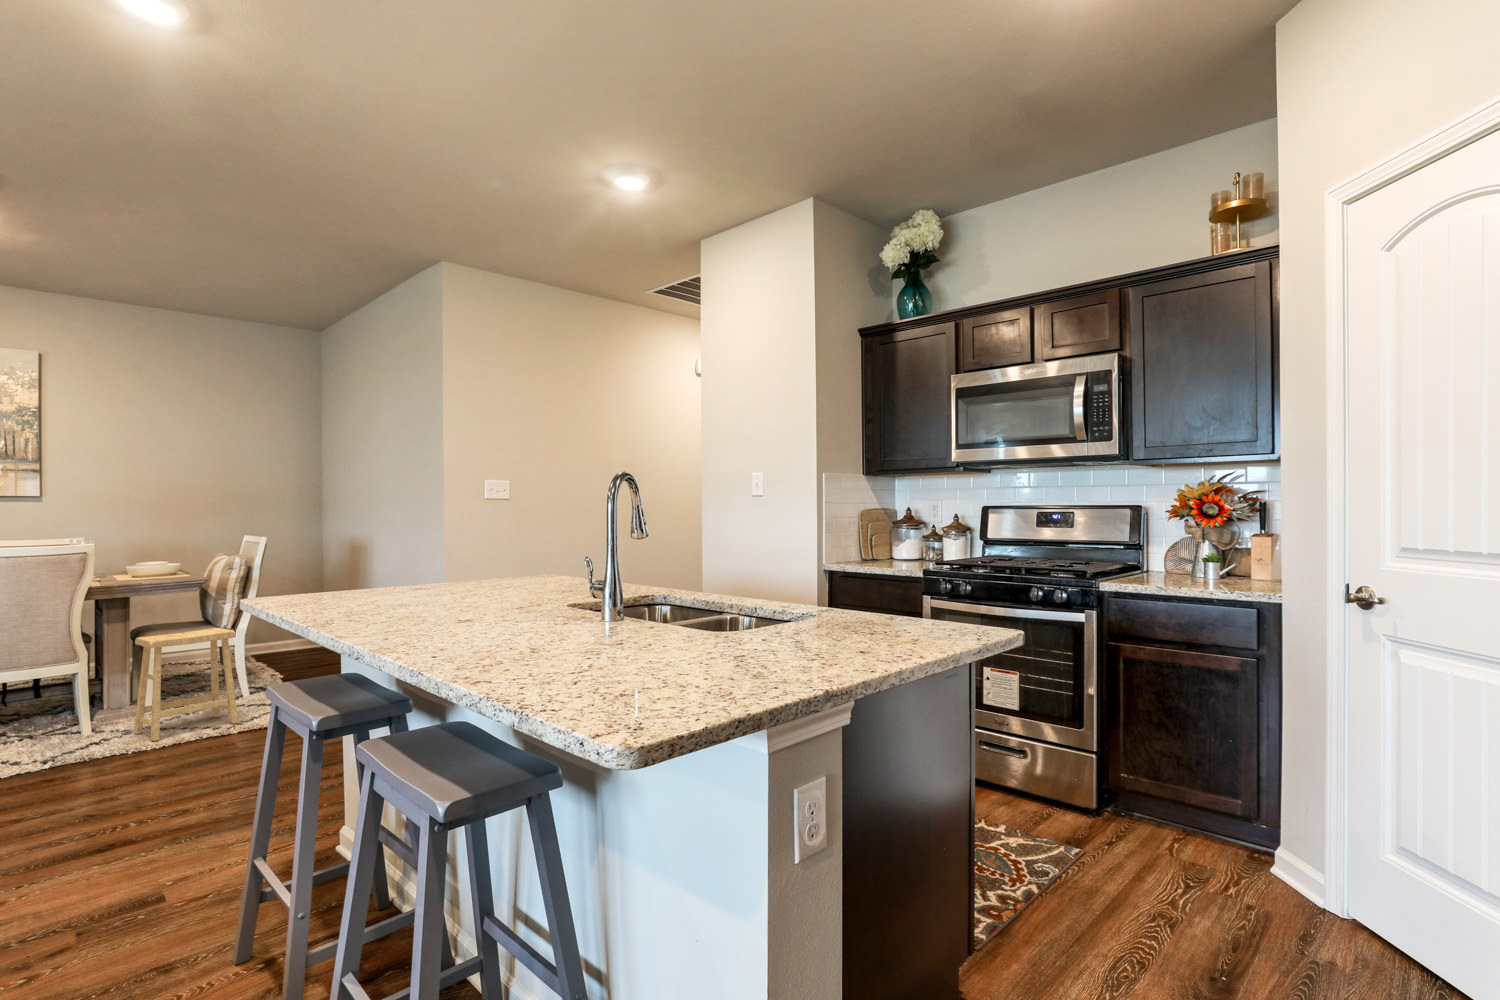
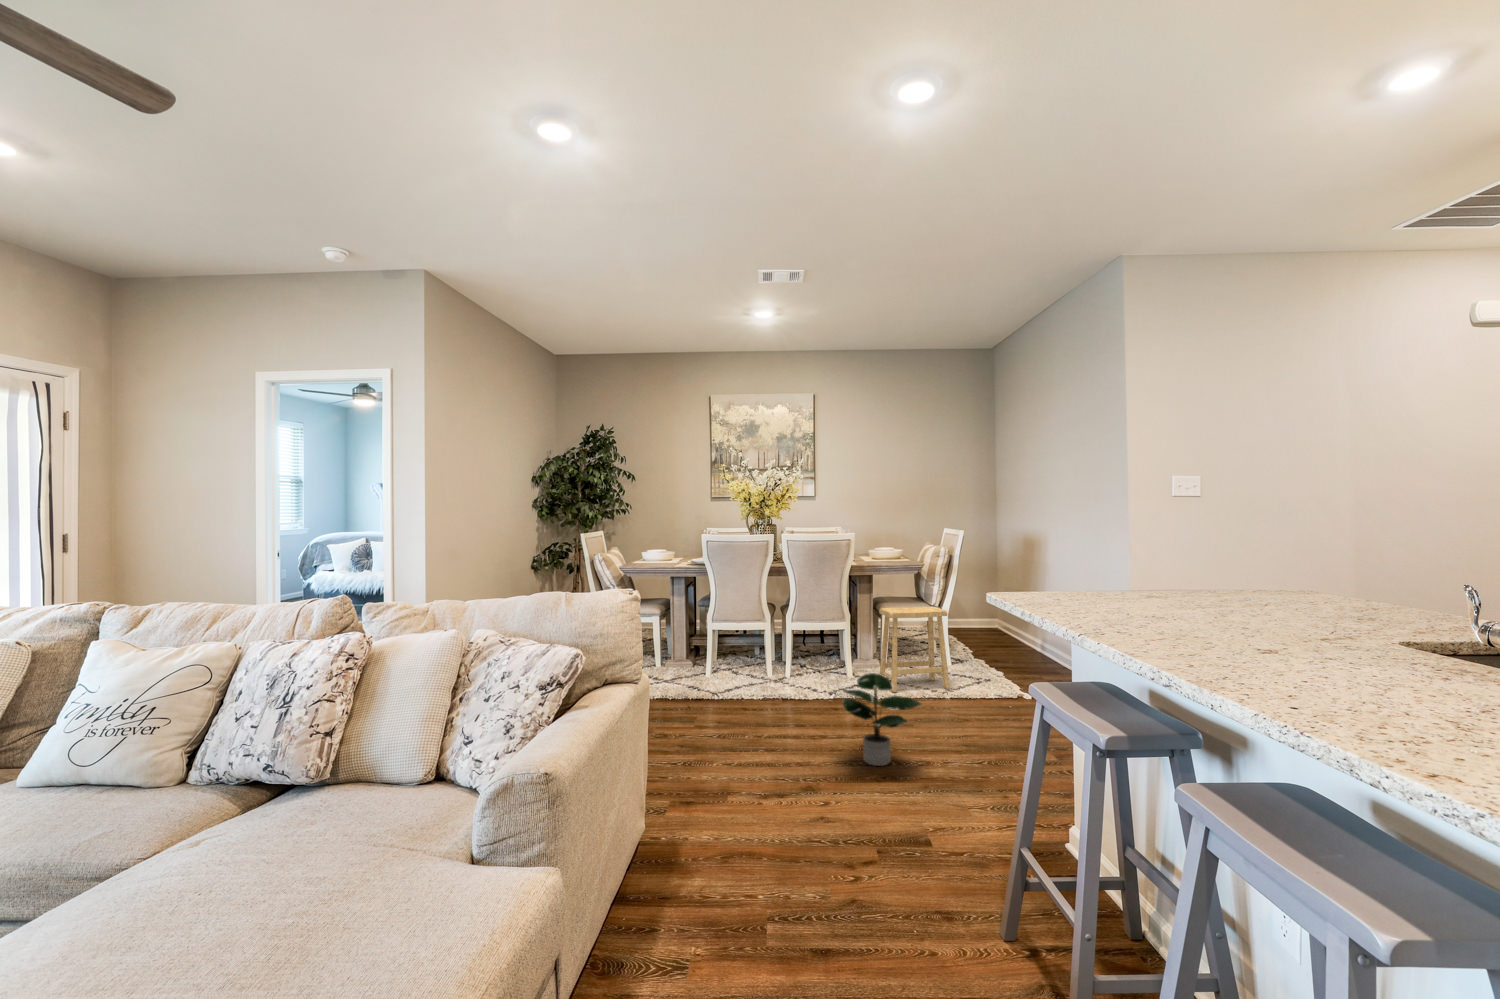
potted plant: none [46,718,174,835] -> present [843,673,921,766]

